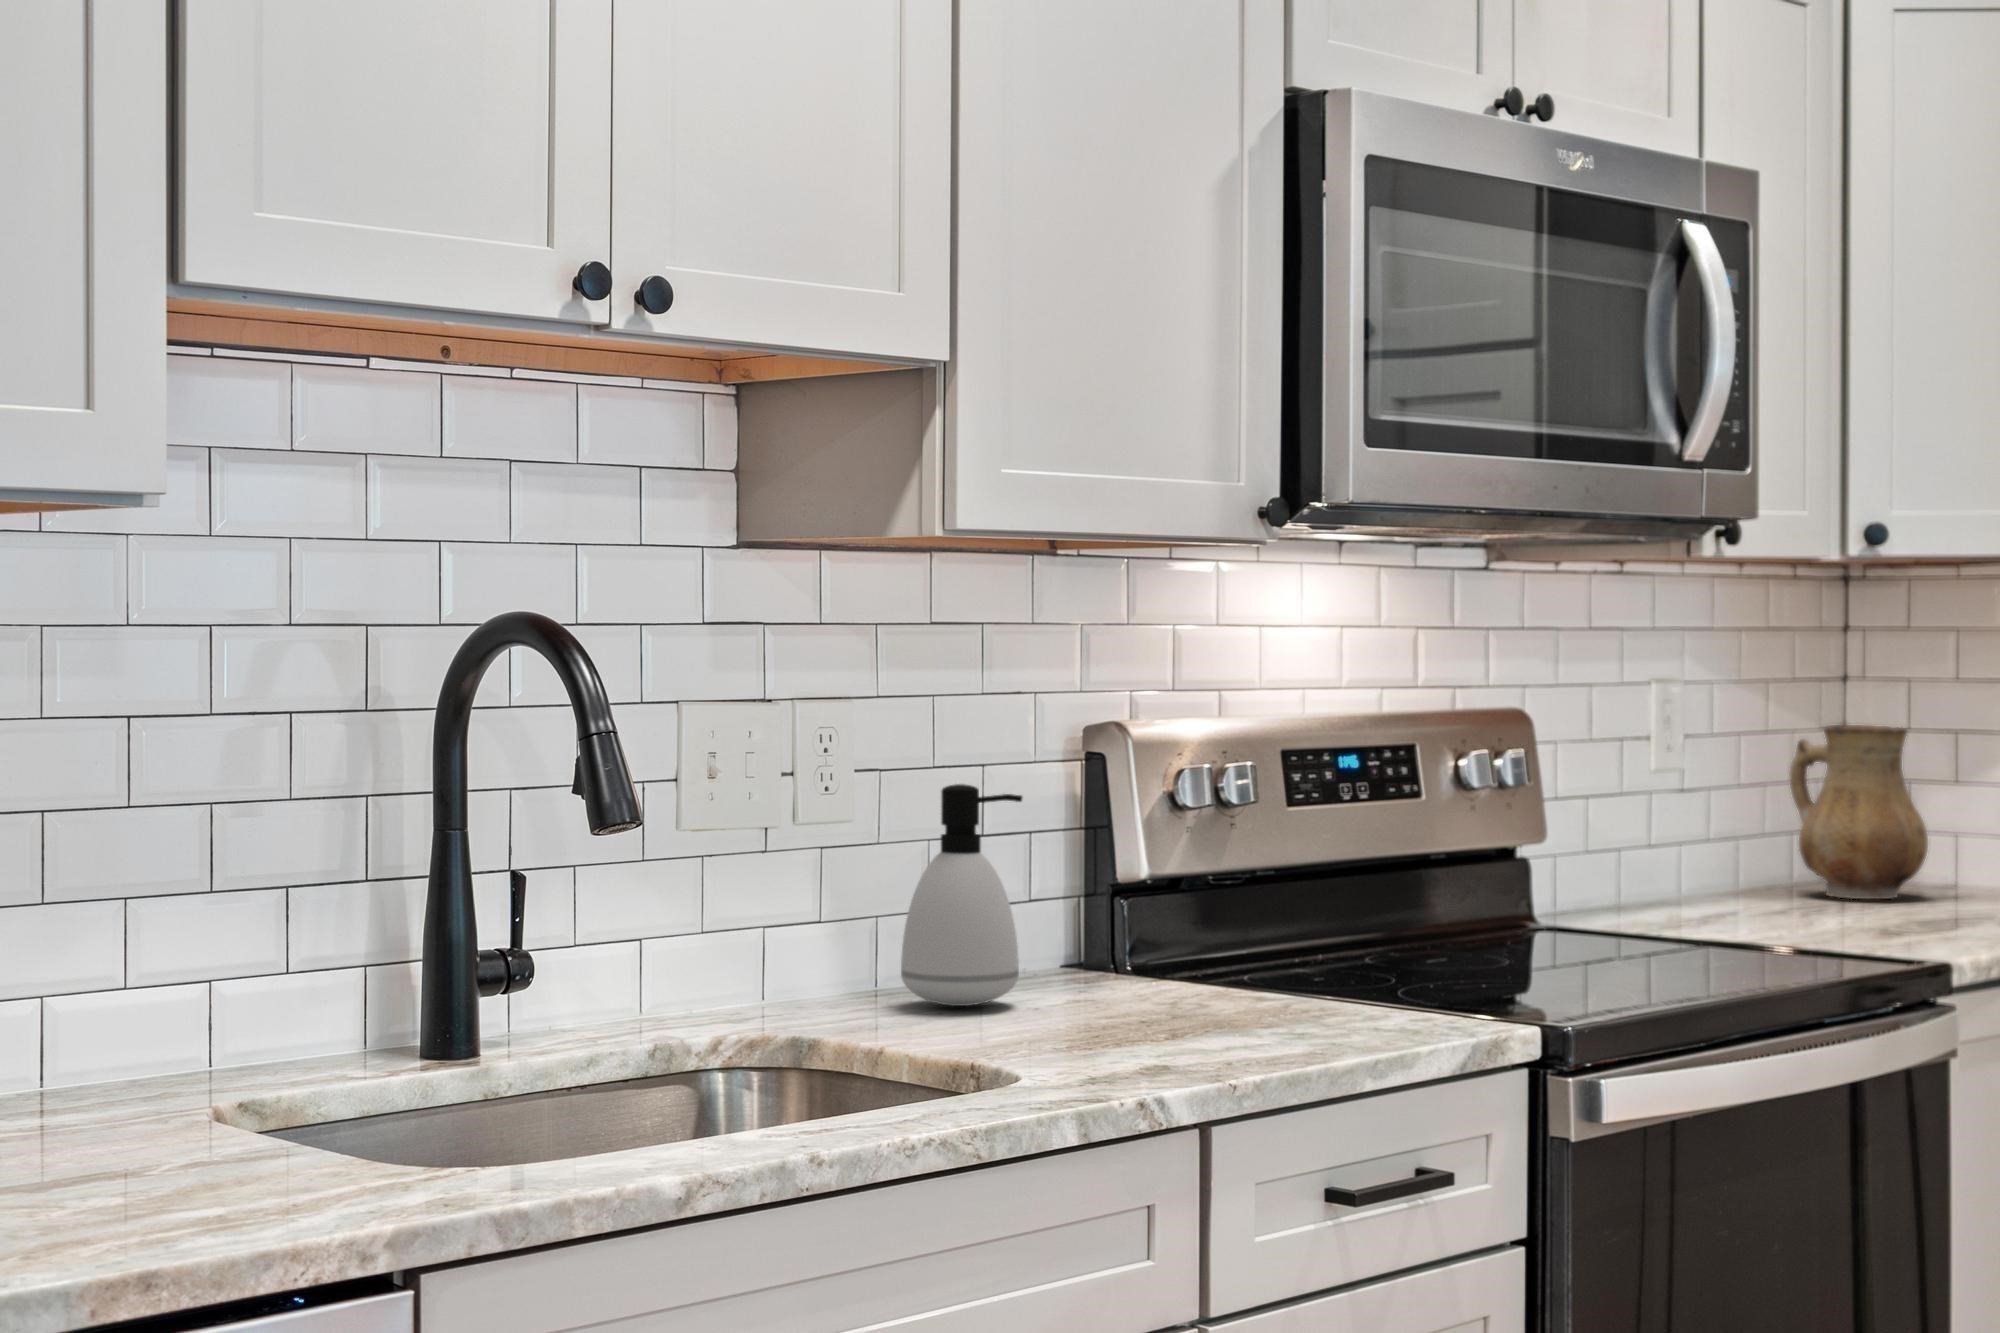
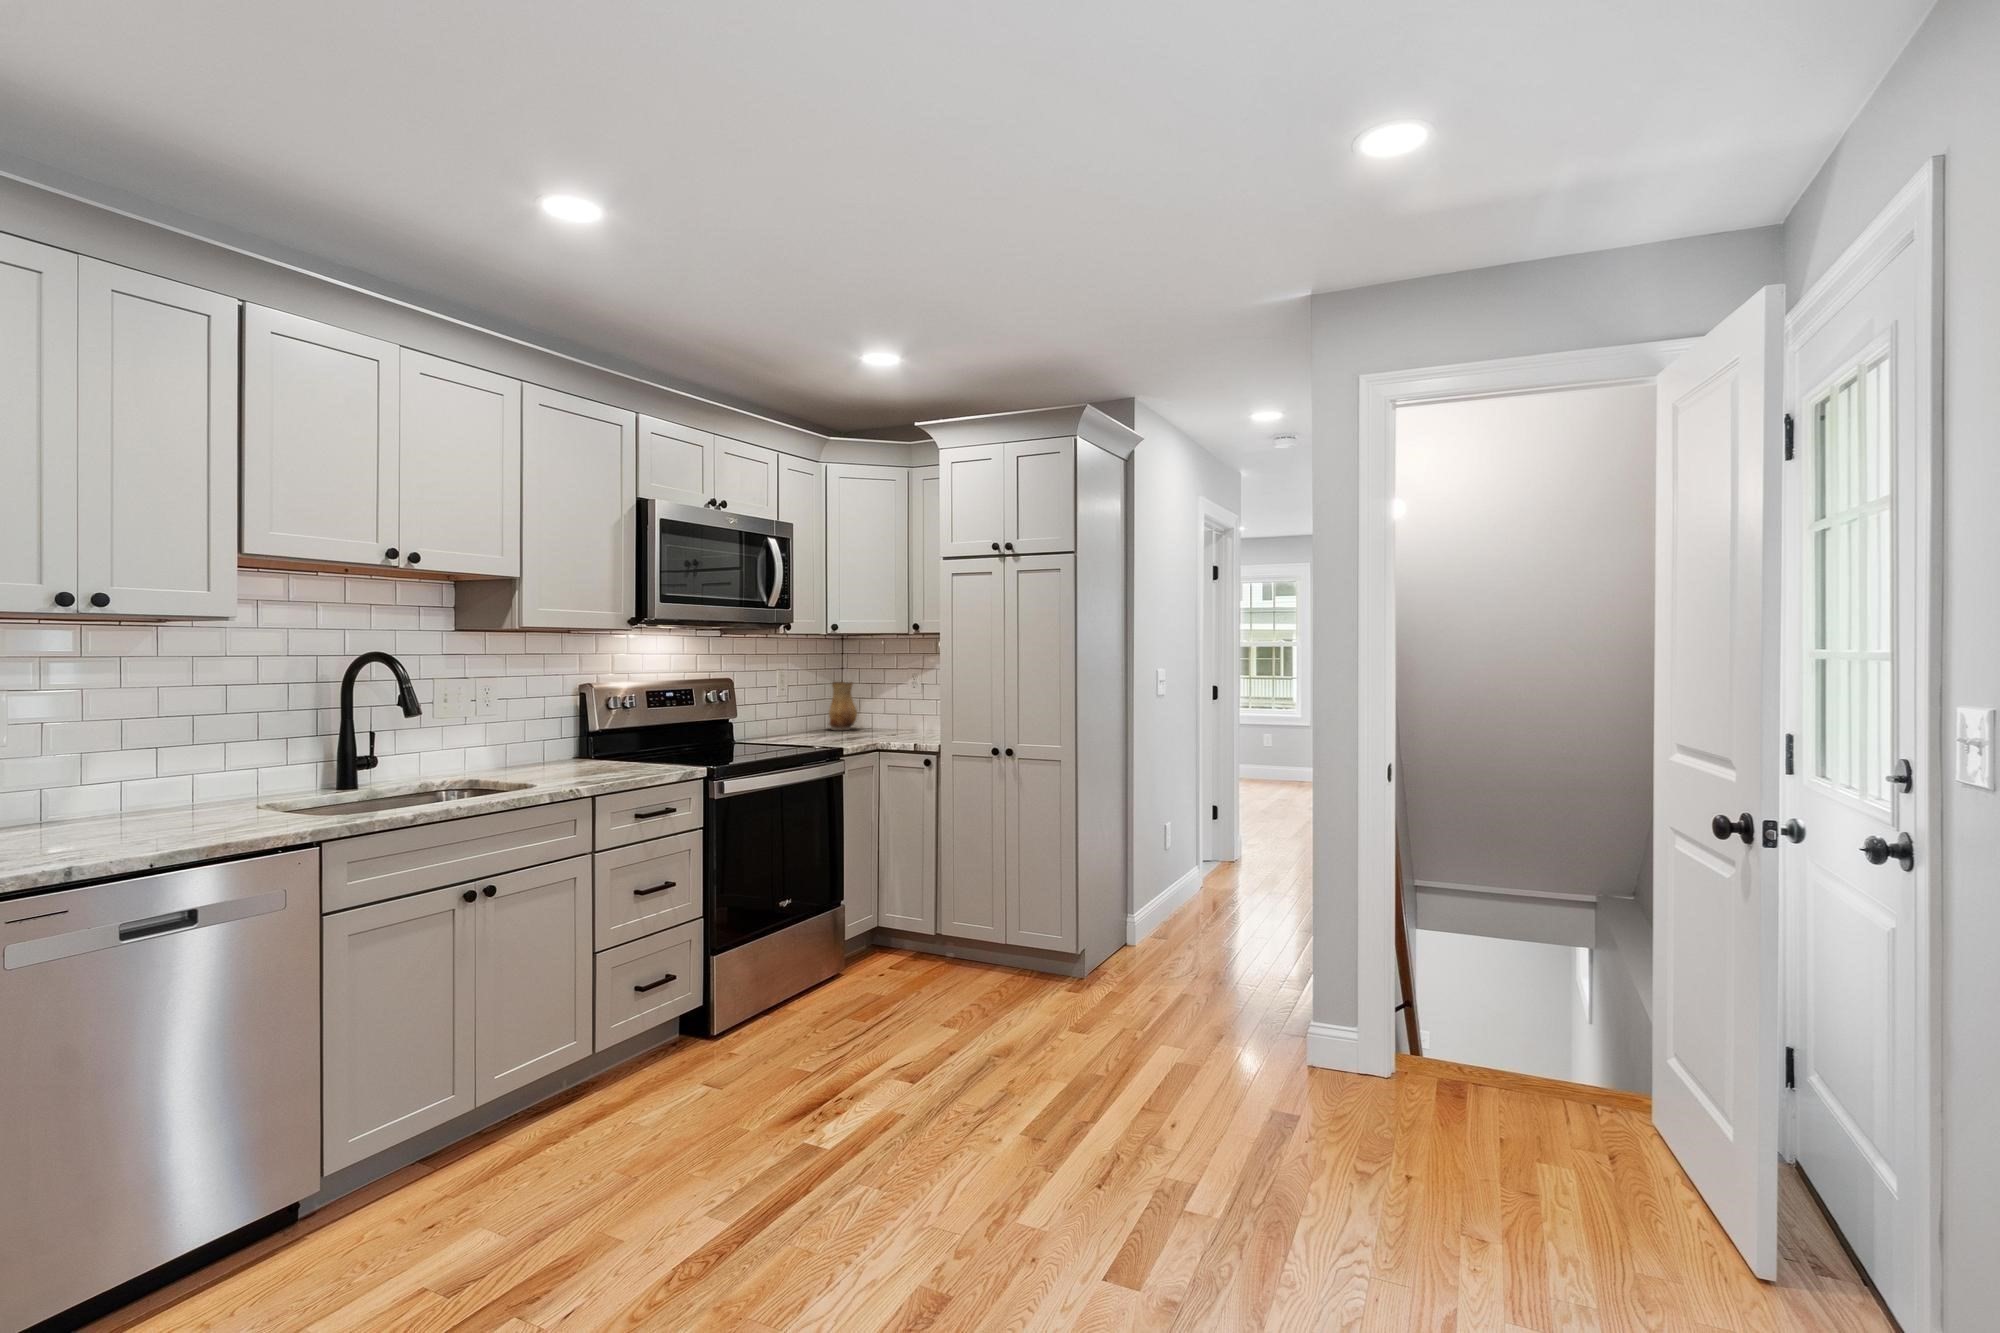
soap dispenser: present [901,784,1022,1006] -> none [510,703,551,768]

